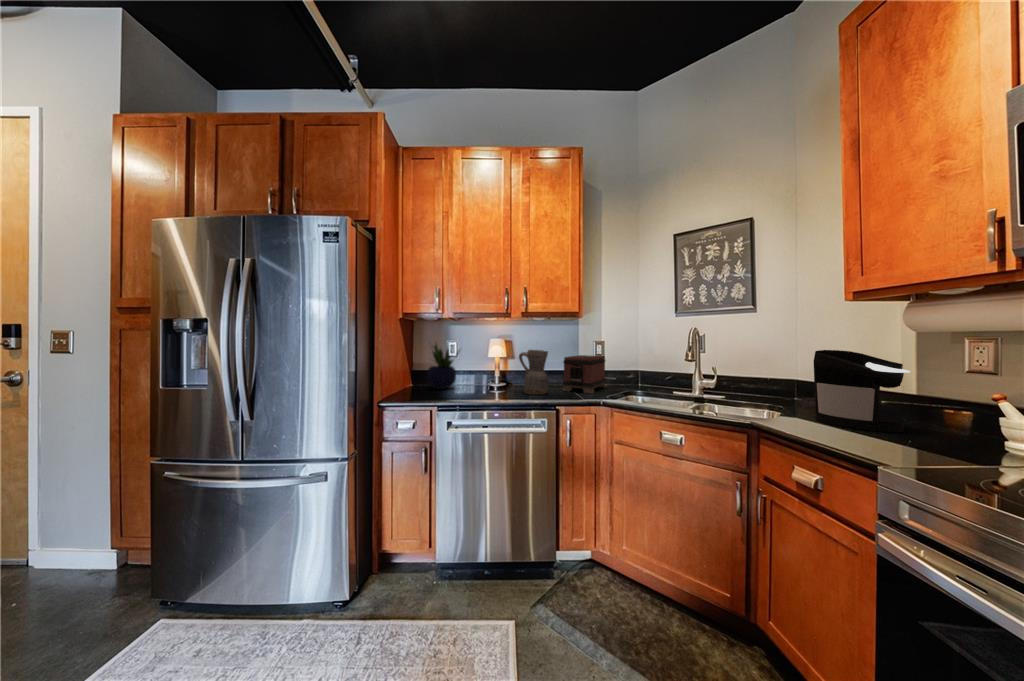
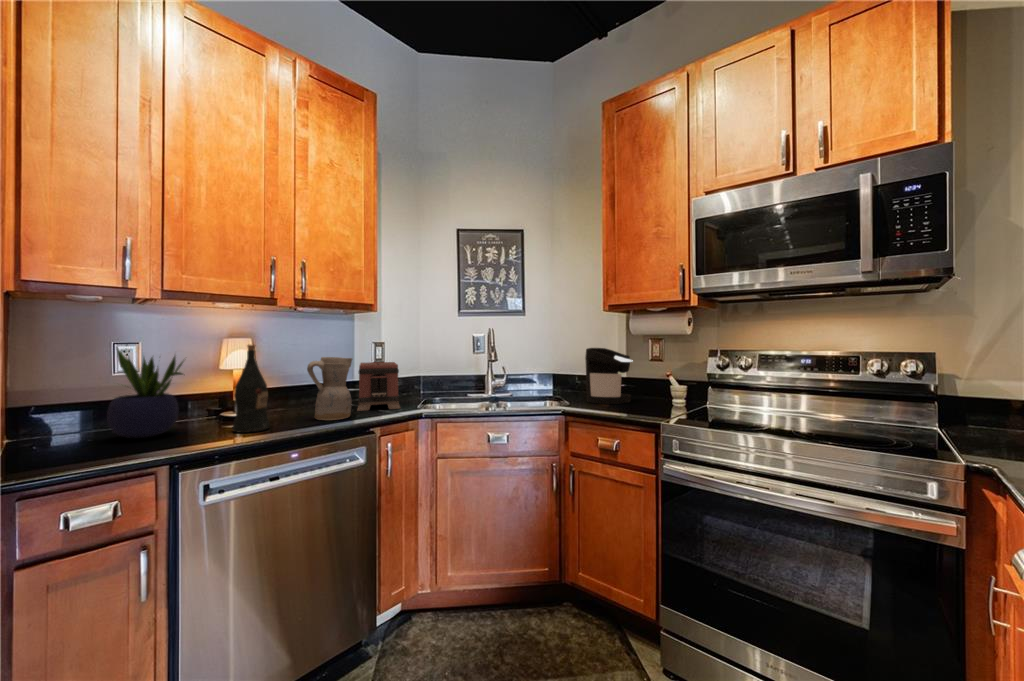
wine bottle: none [473,340,493,394] -> present [232,345,270,433]

